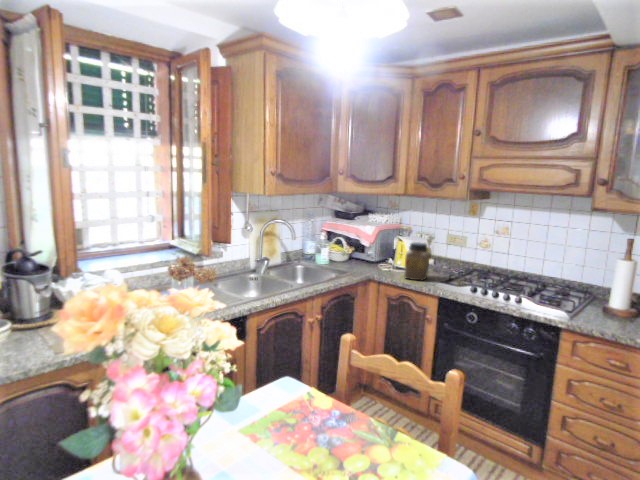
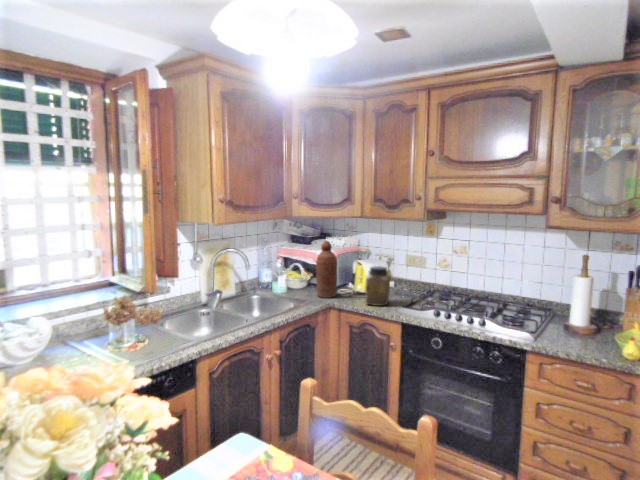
bottle: none [358,216,379,271] -> present [316,241,337,298]

